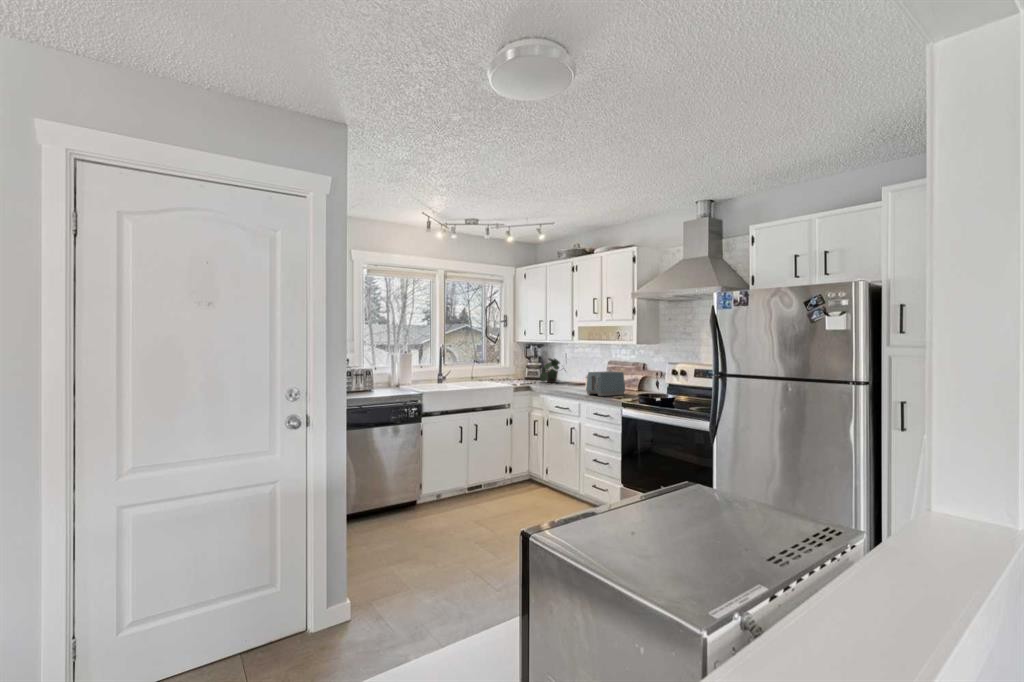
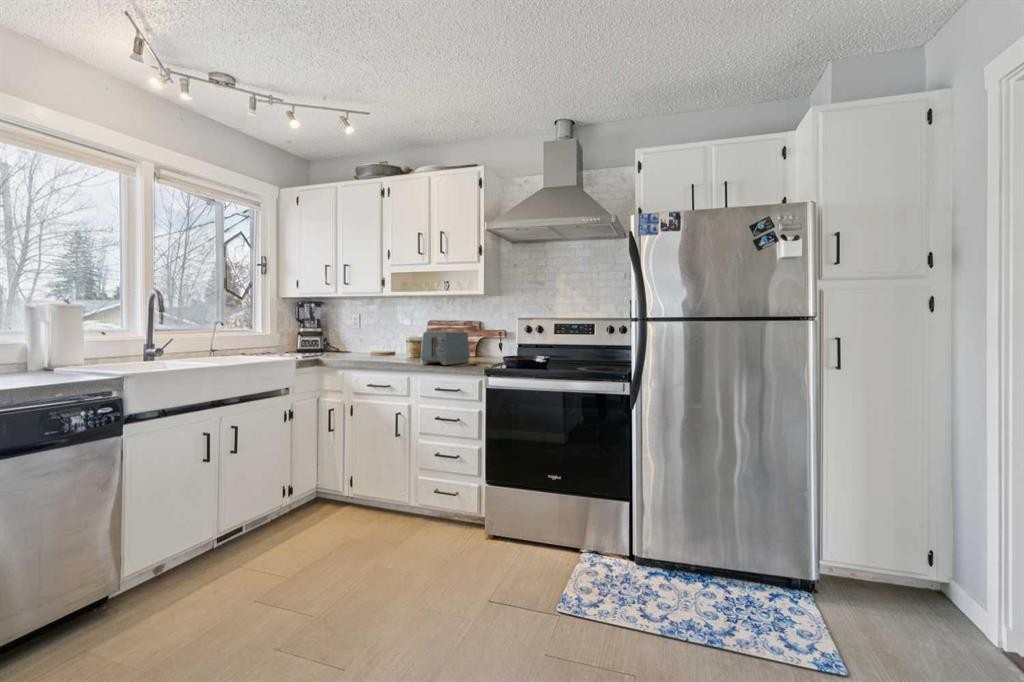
potted plant: present [540,359,566,383] -> none [315,319,366,354]

